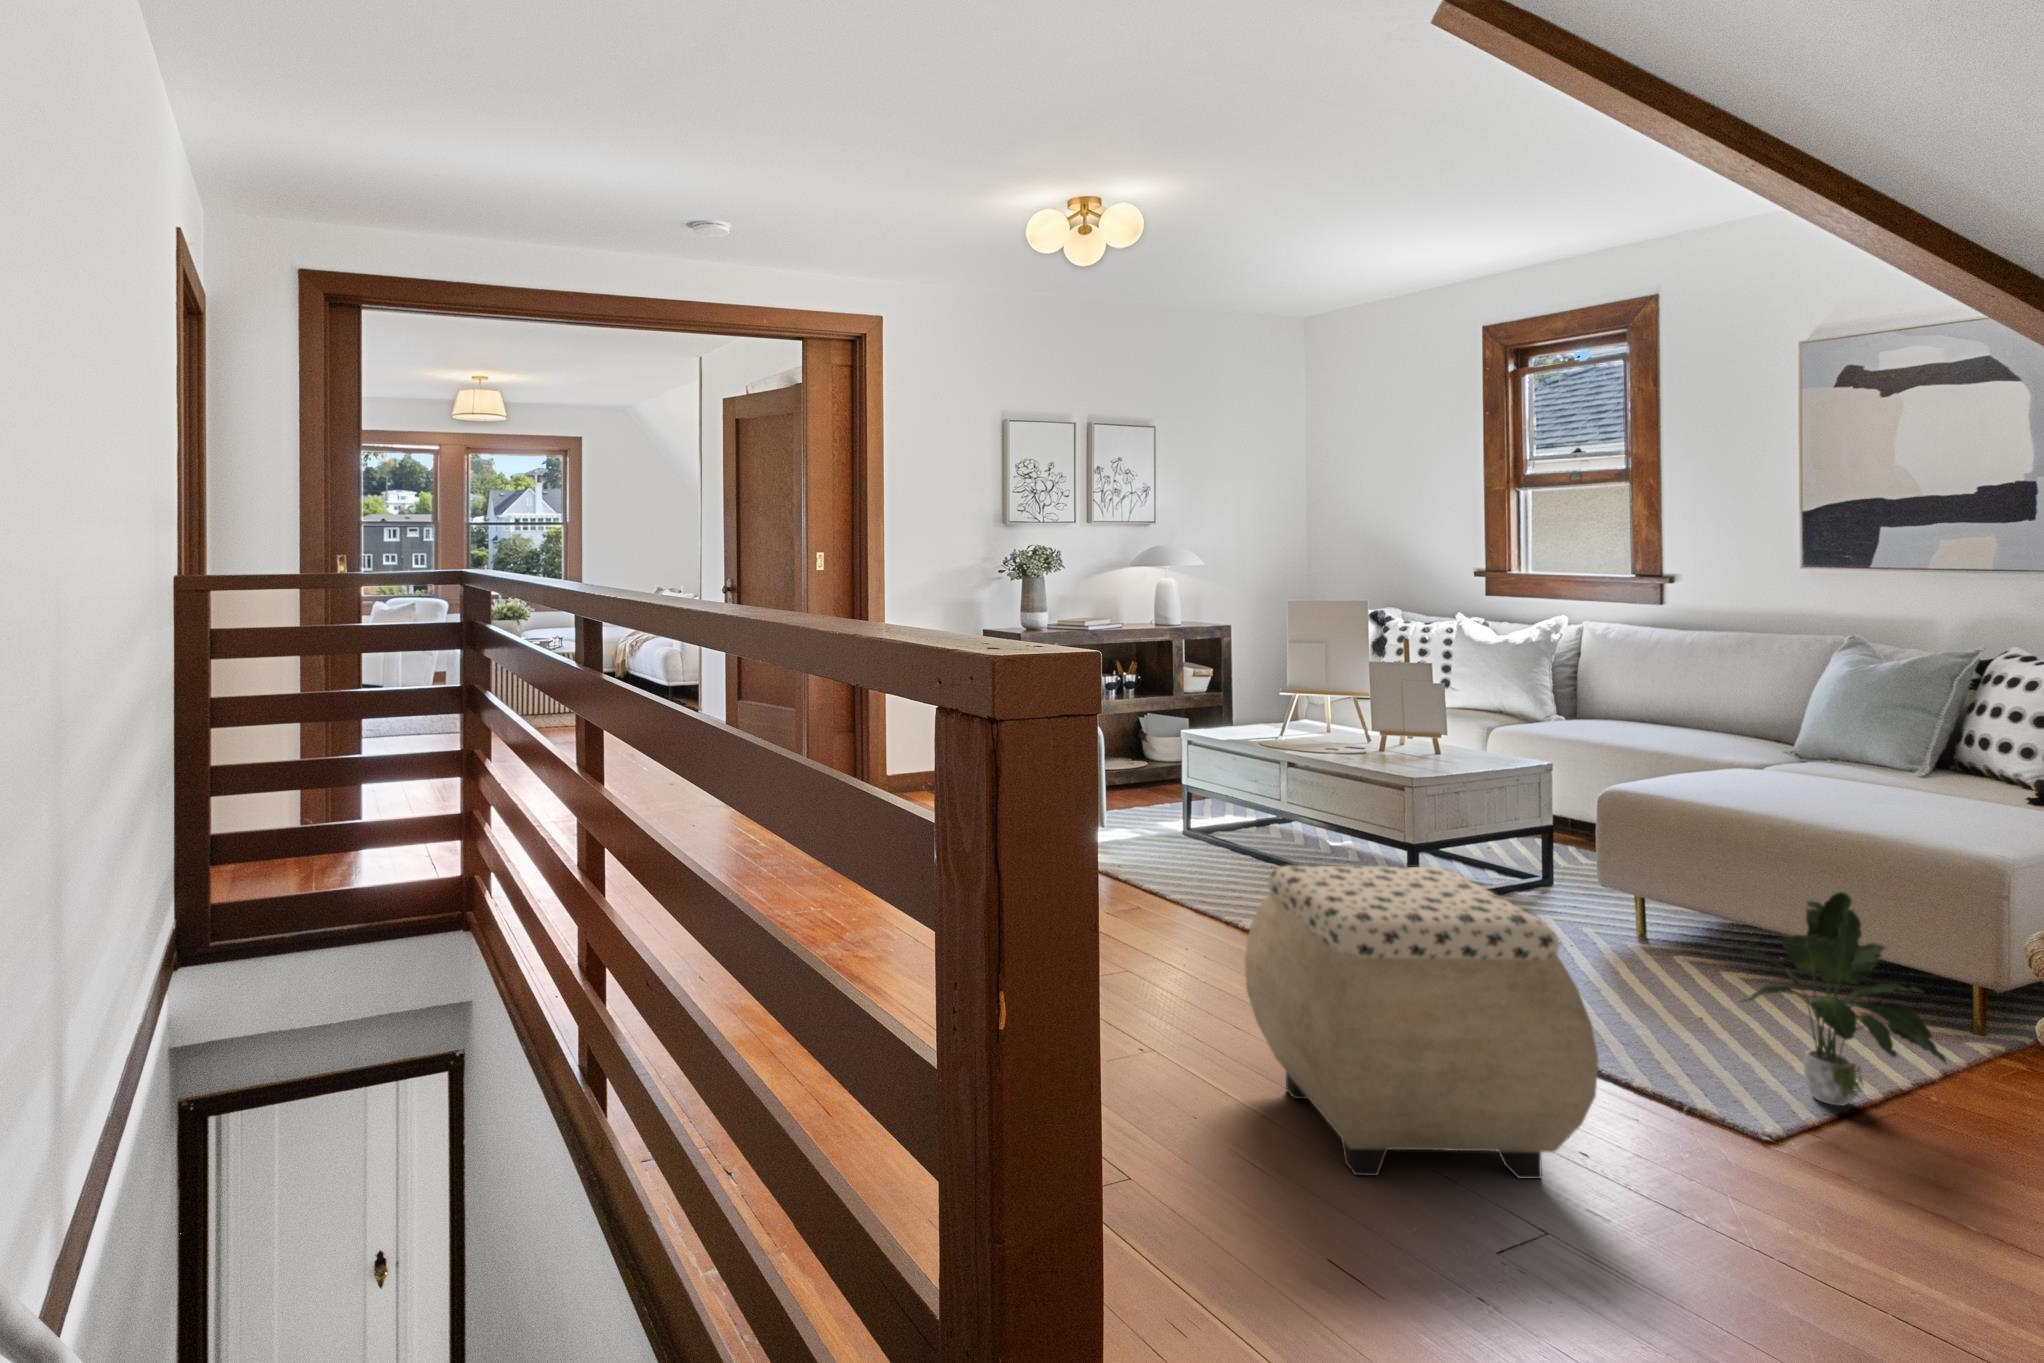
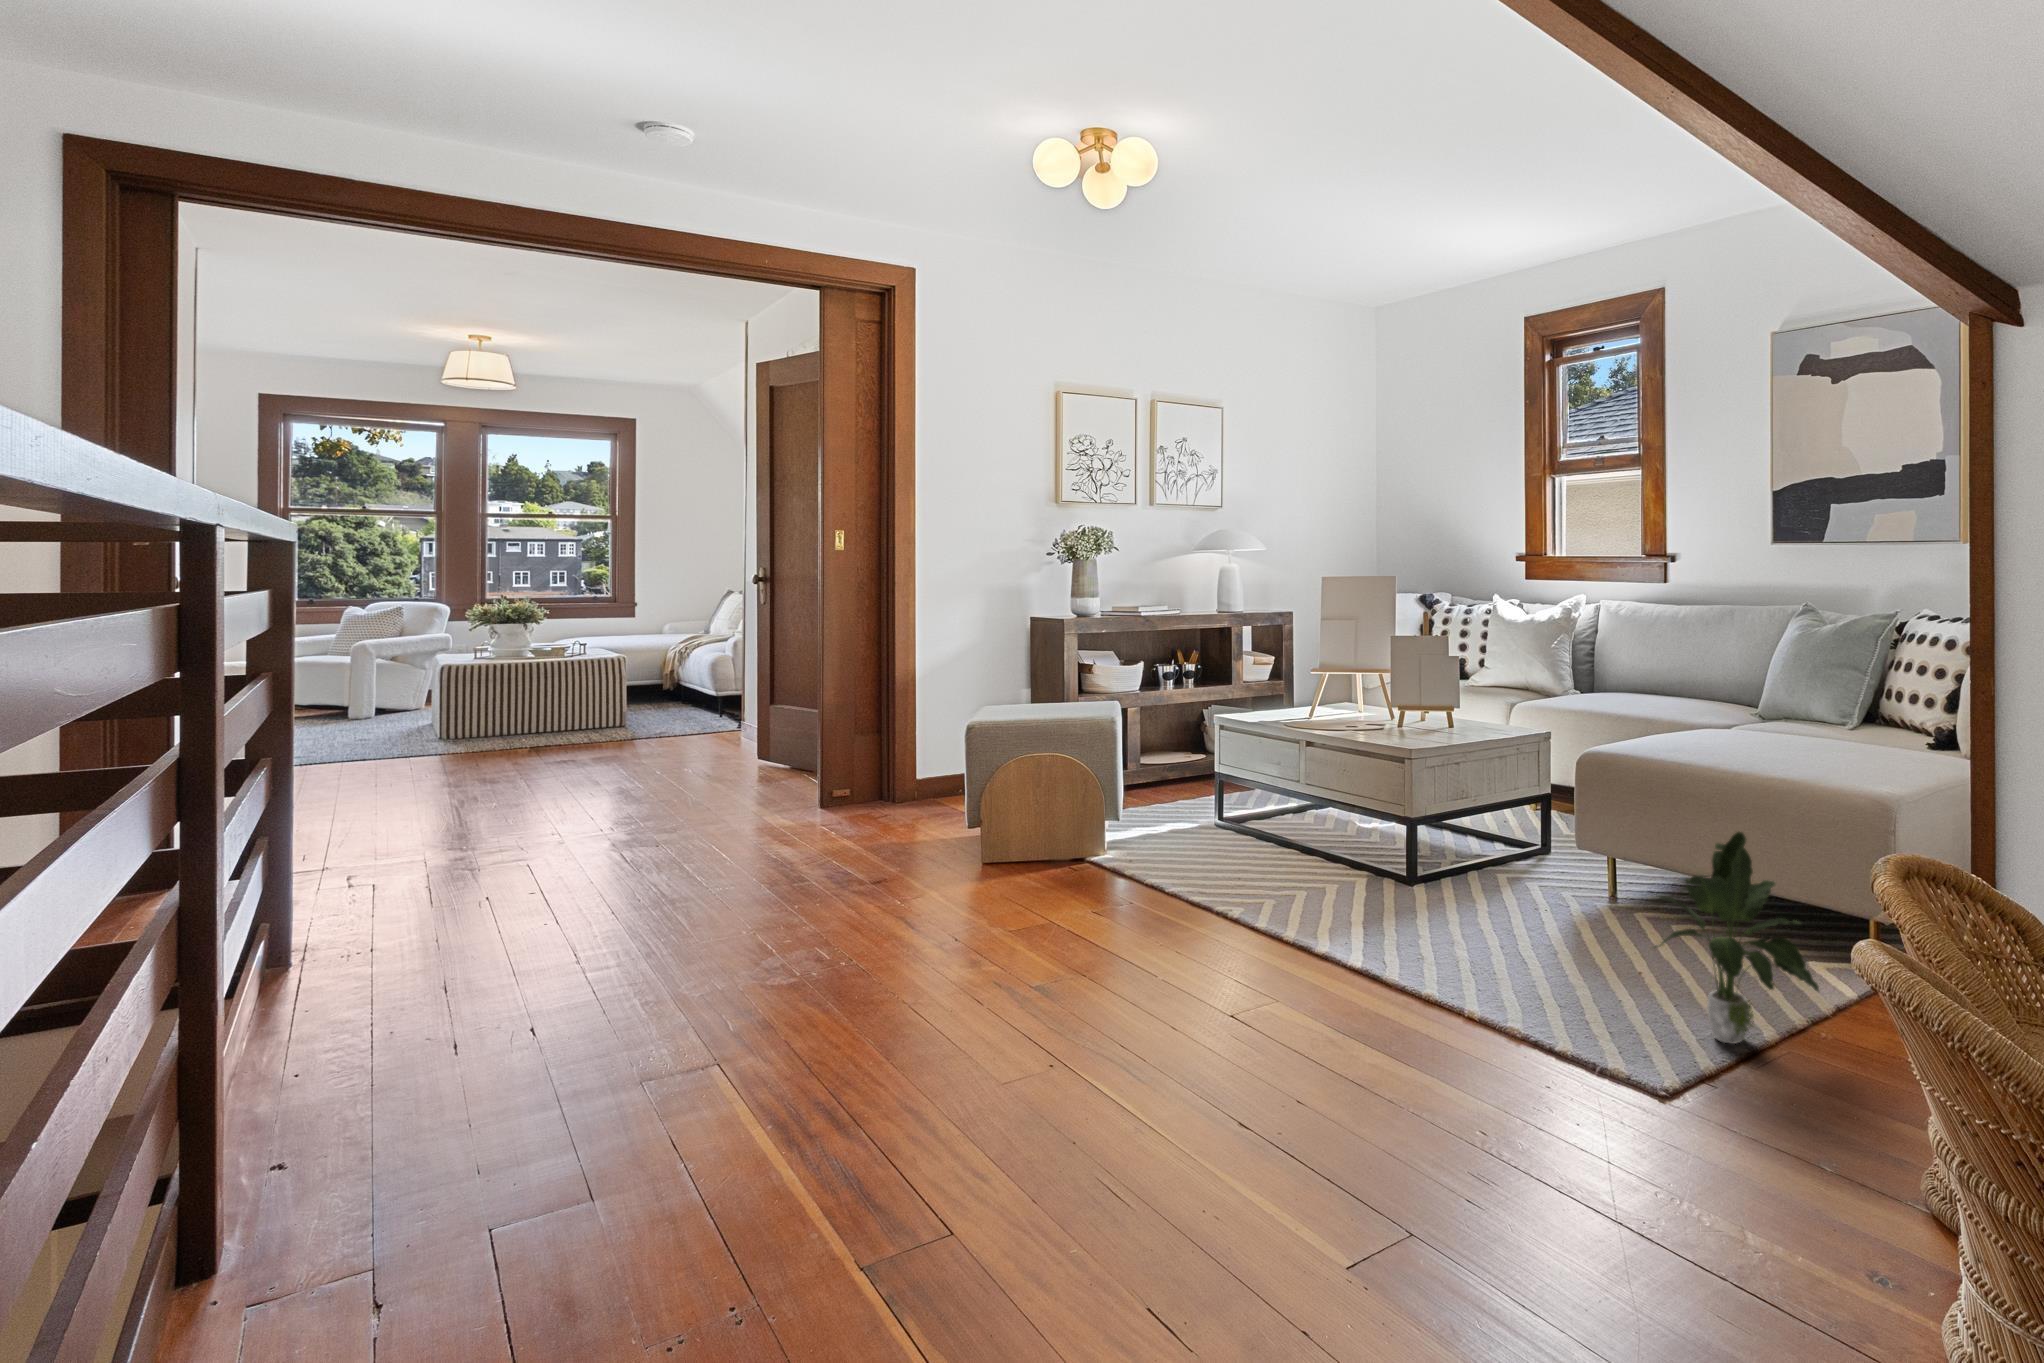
ottoman: present [1245,866,1599,1179] -> none [1170,830,1485,1178]

